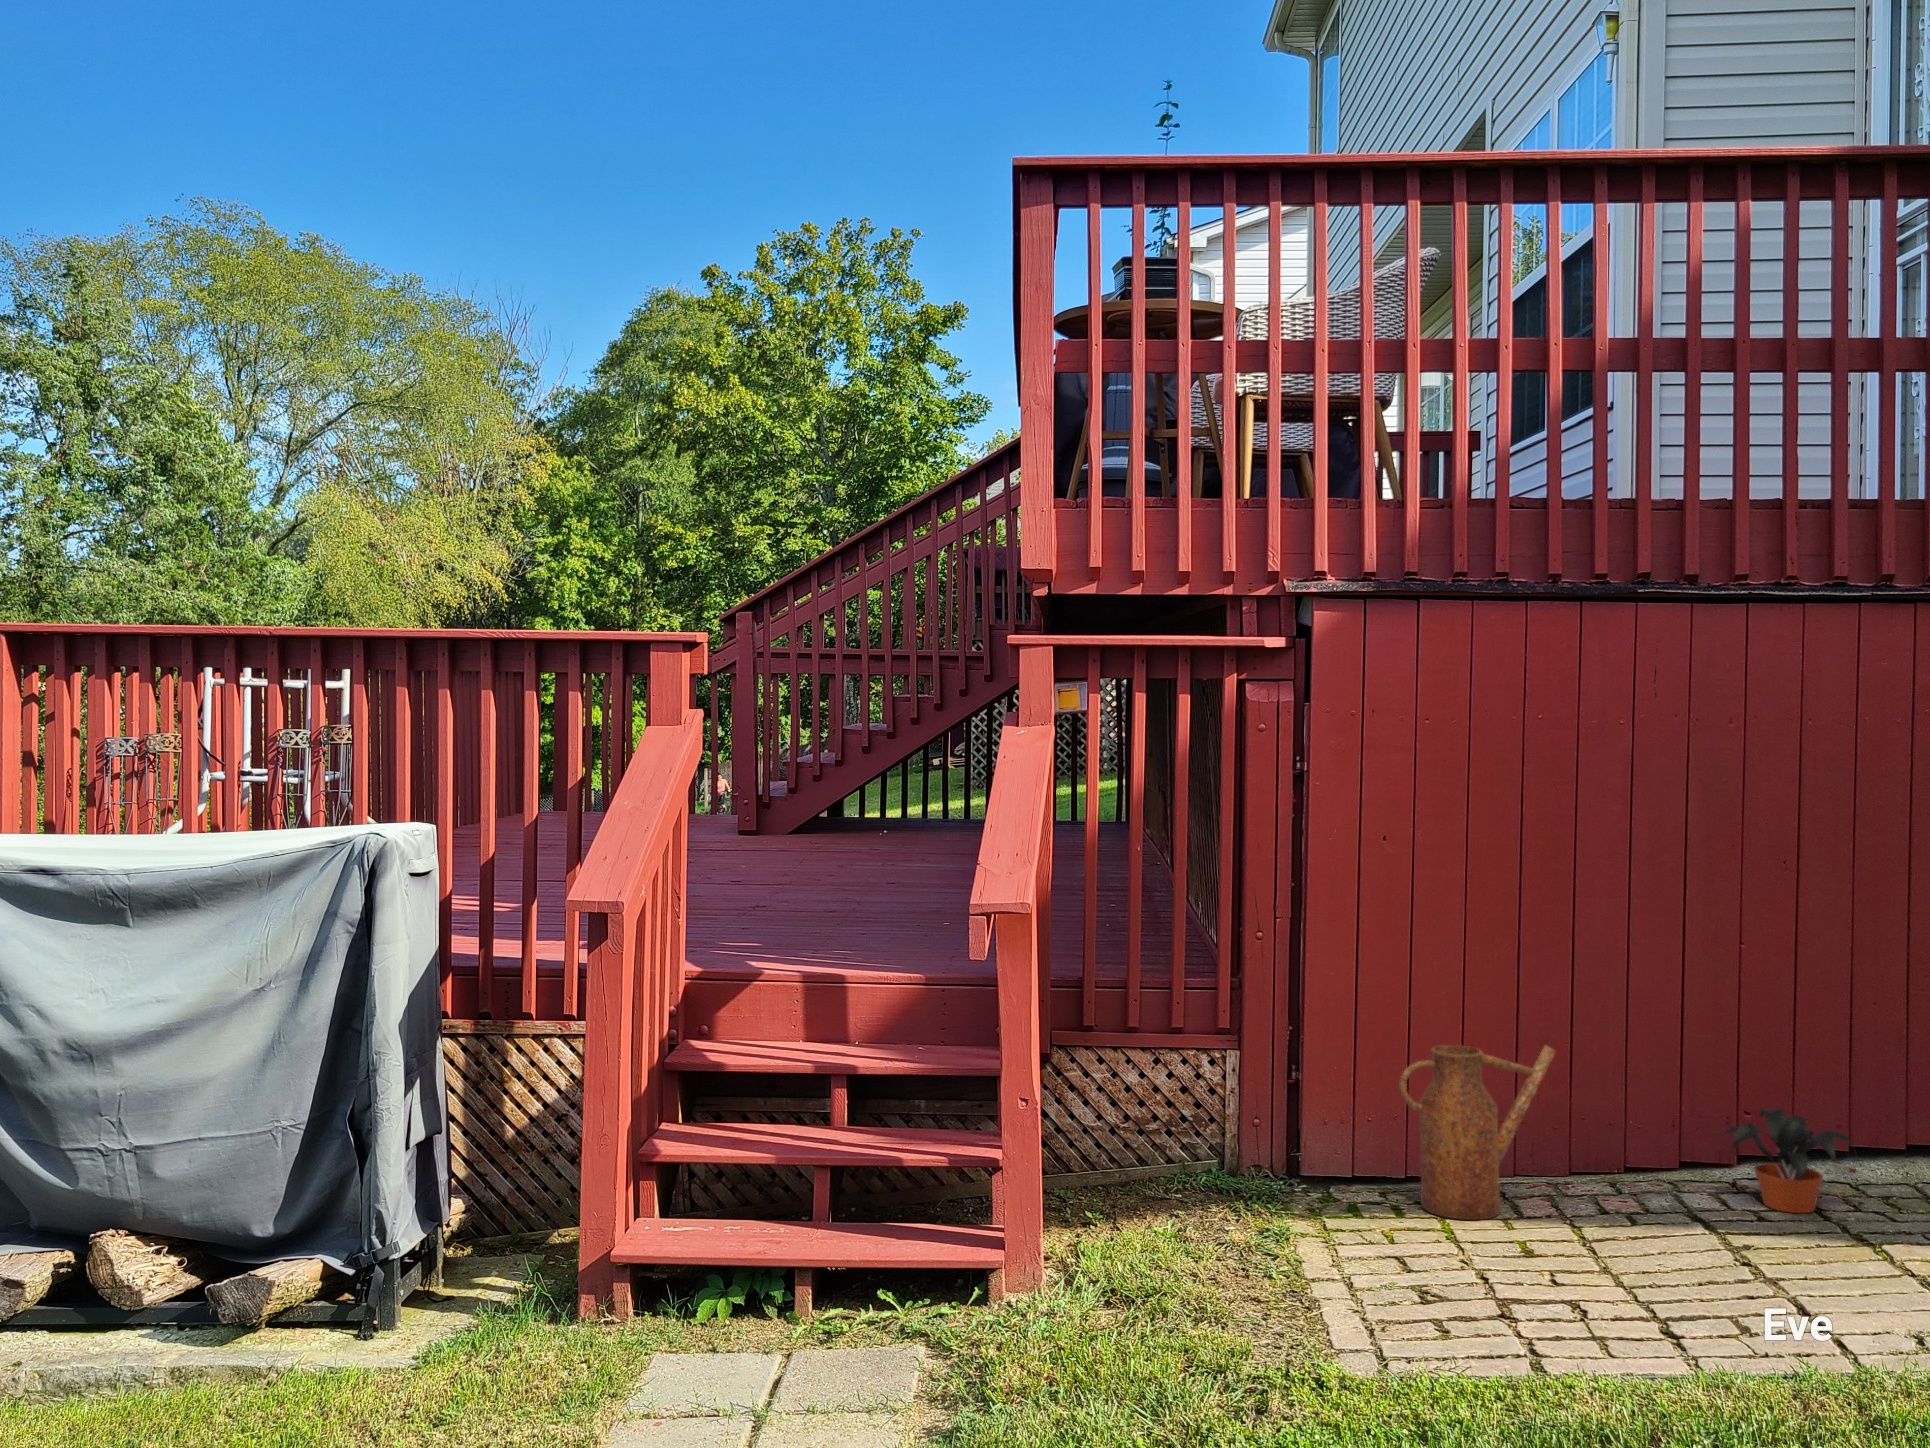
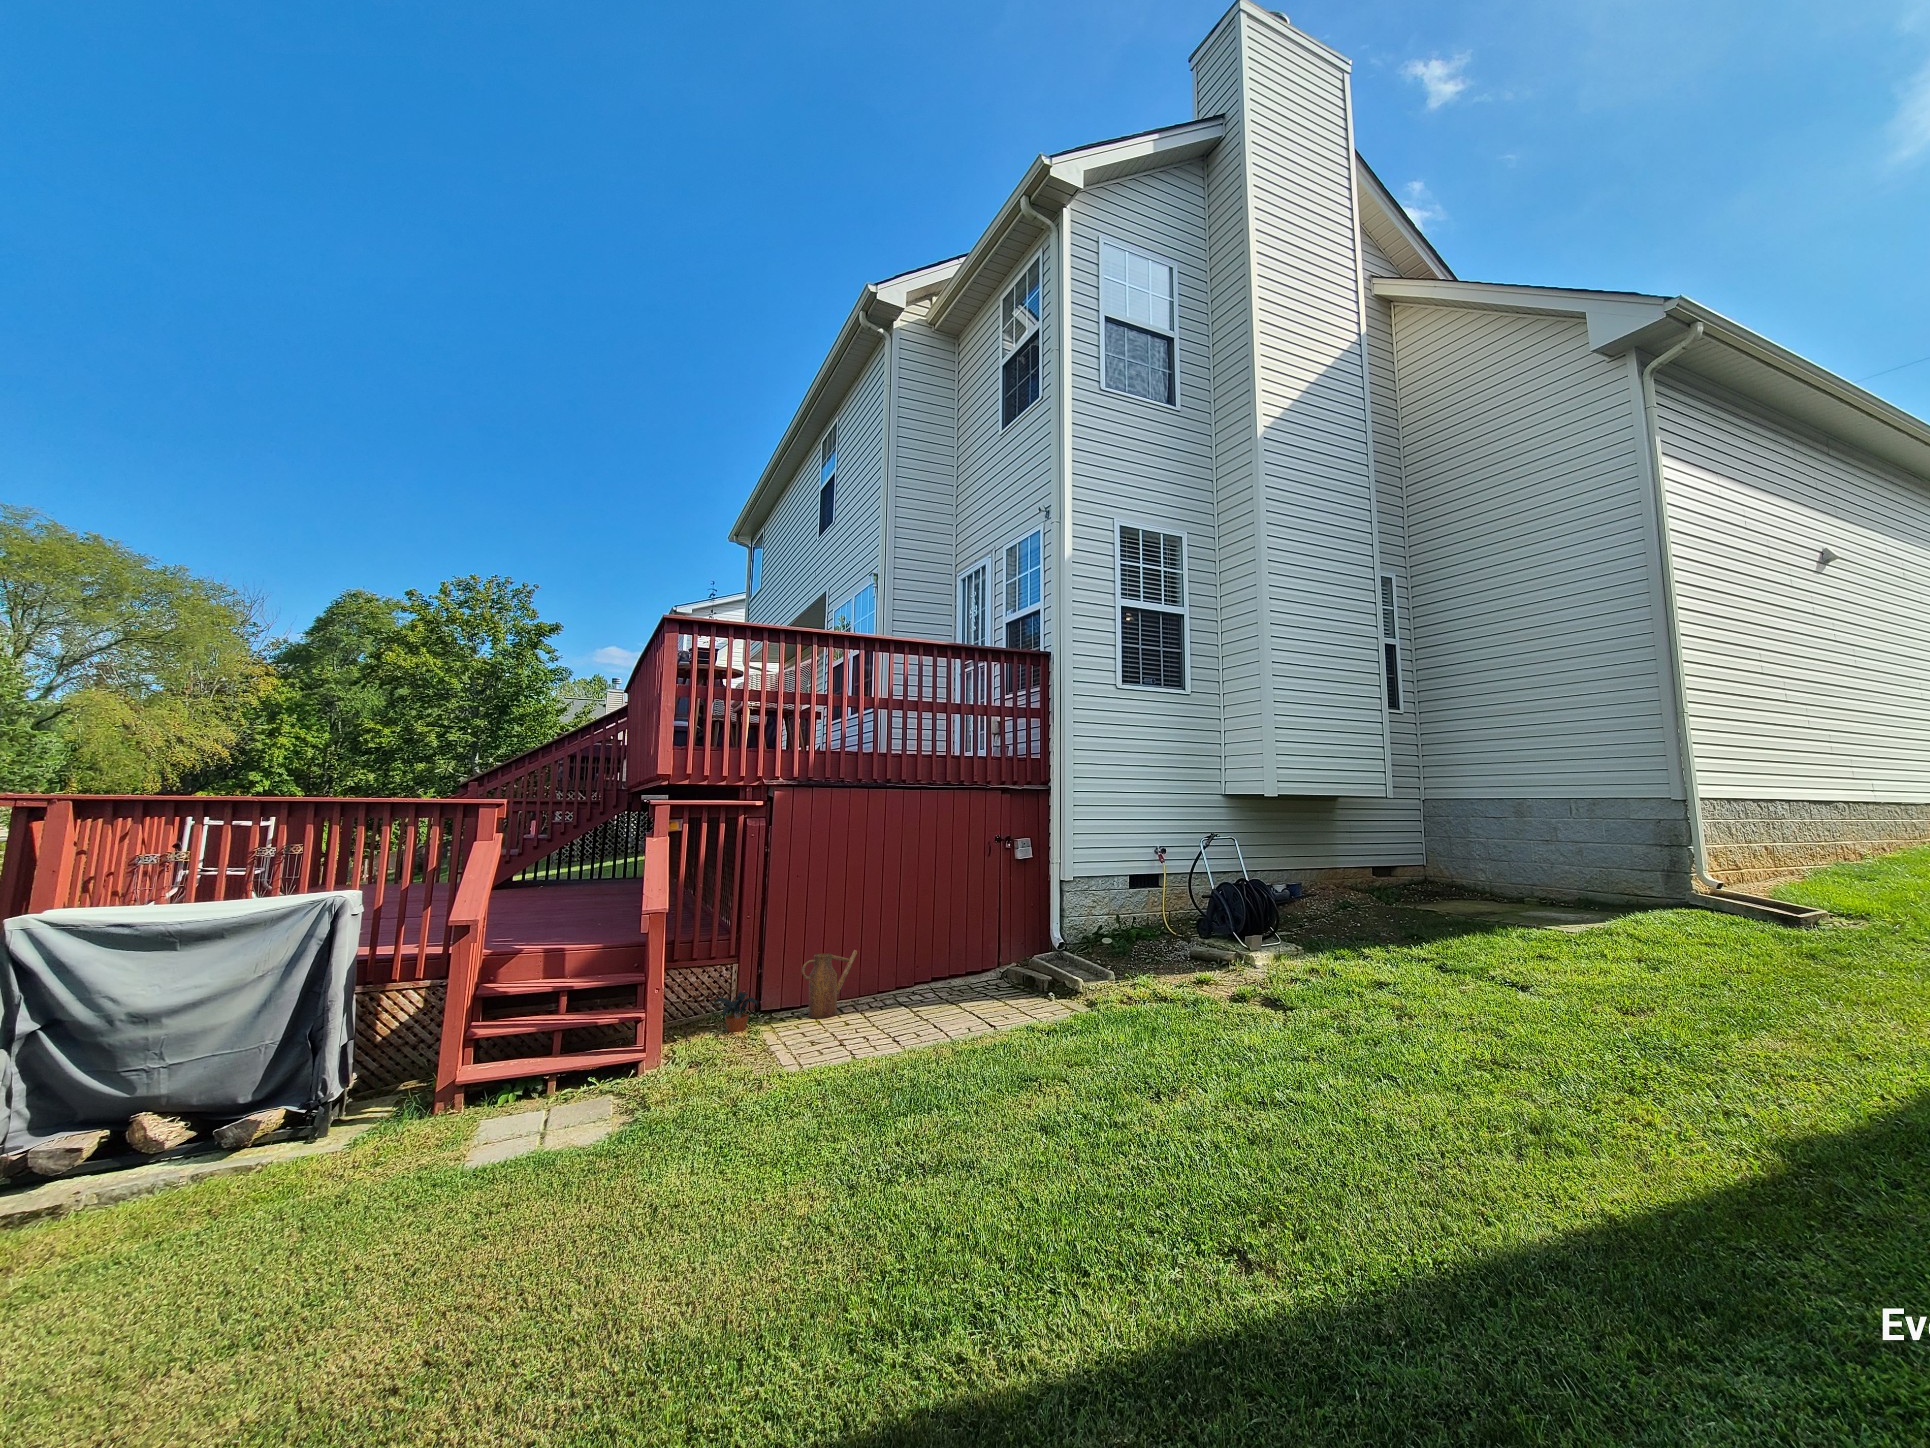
potted plant: present [1720,1108,1852,1213] -> present [713,992,758,1032]

